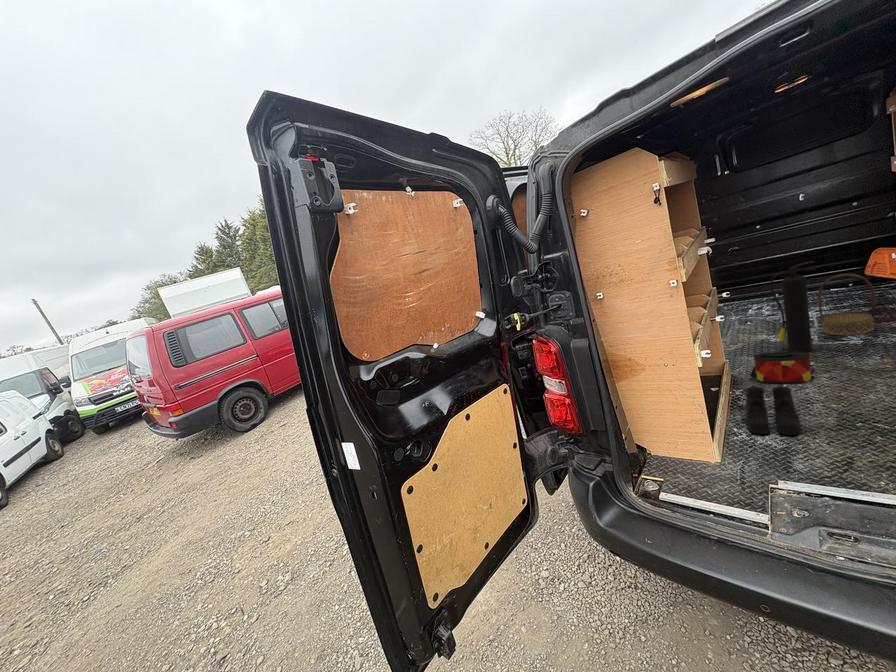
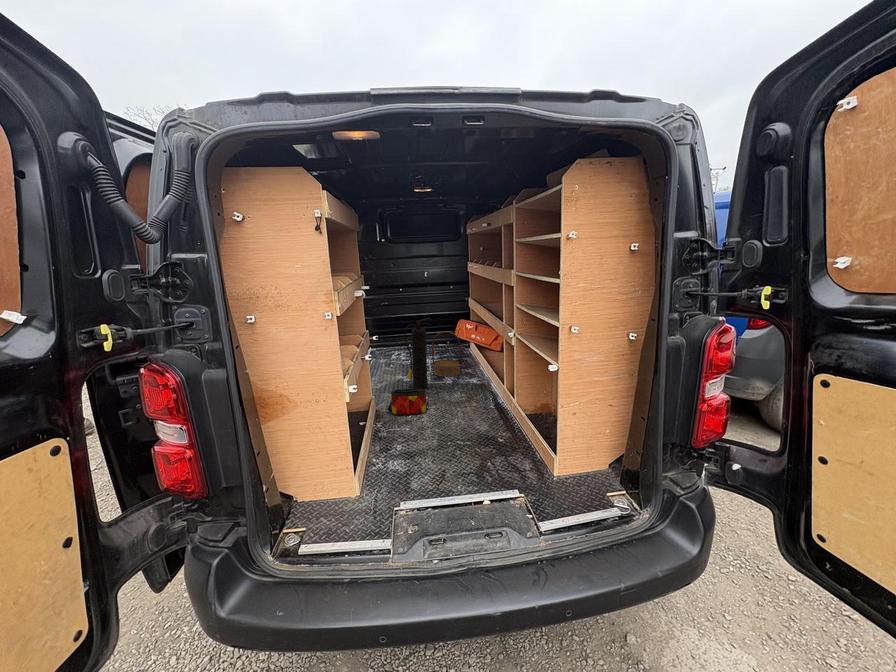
boots: present [746,385,801,435] -> none [383,417,419,462]

